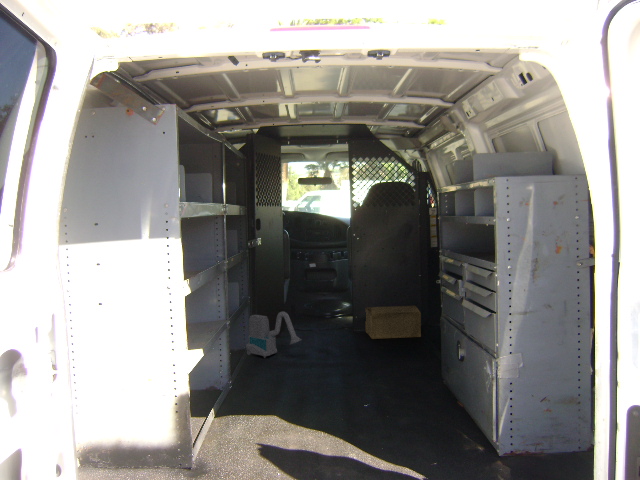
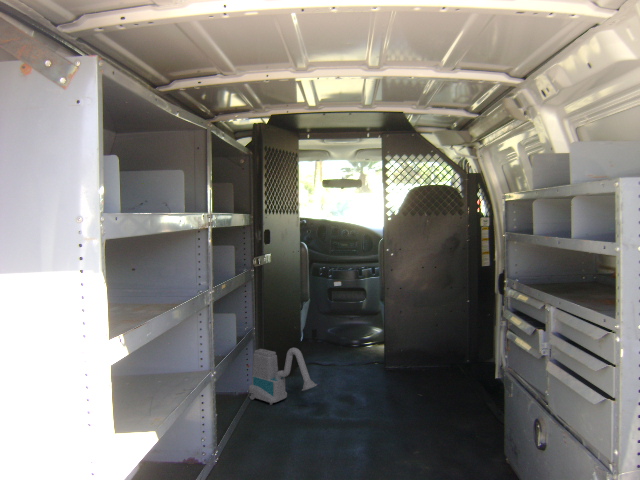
cardboard box: present [365,306,421,339] -> none [399,340,470,382]

